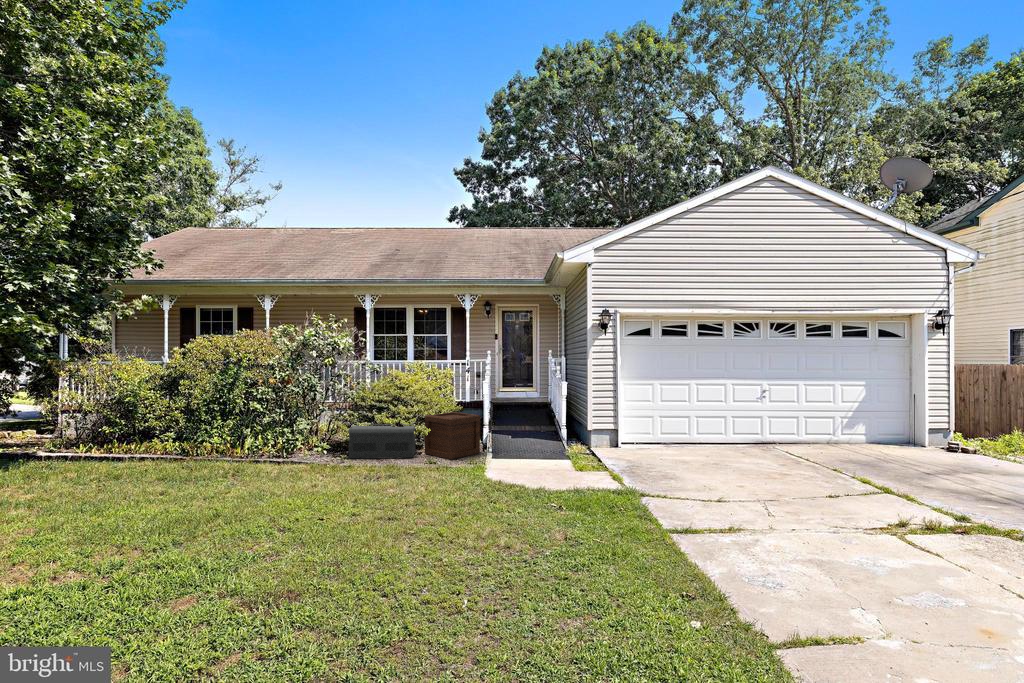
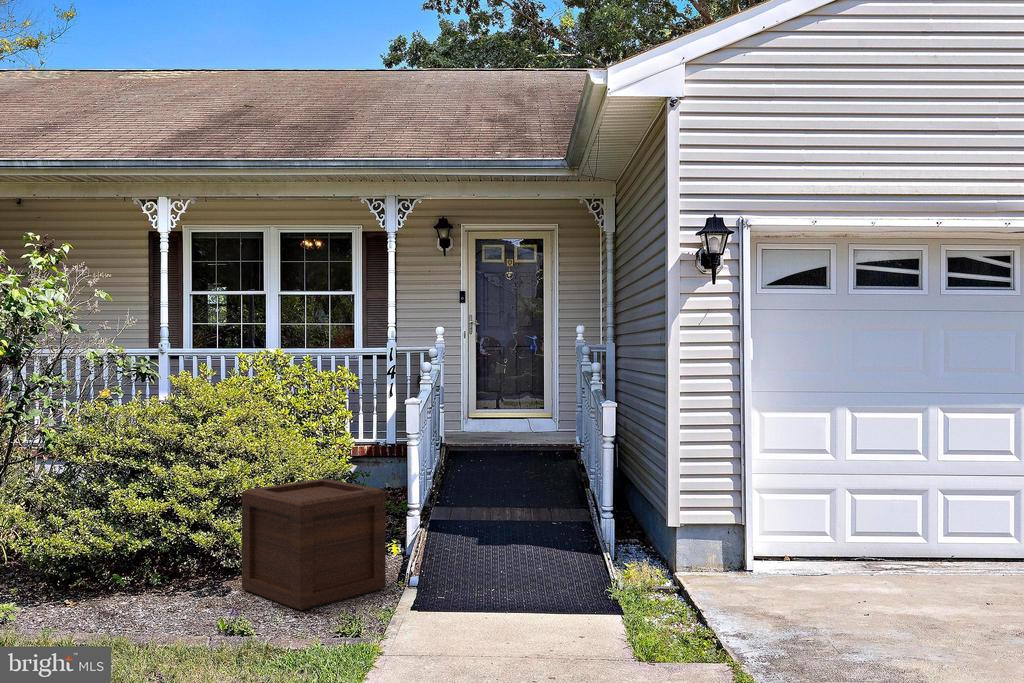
storage bench: present [349,425,416,459] -> none [30,513,221,607]

